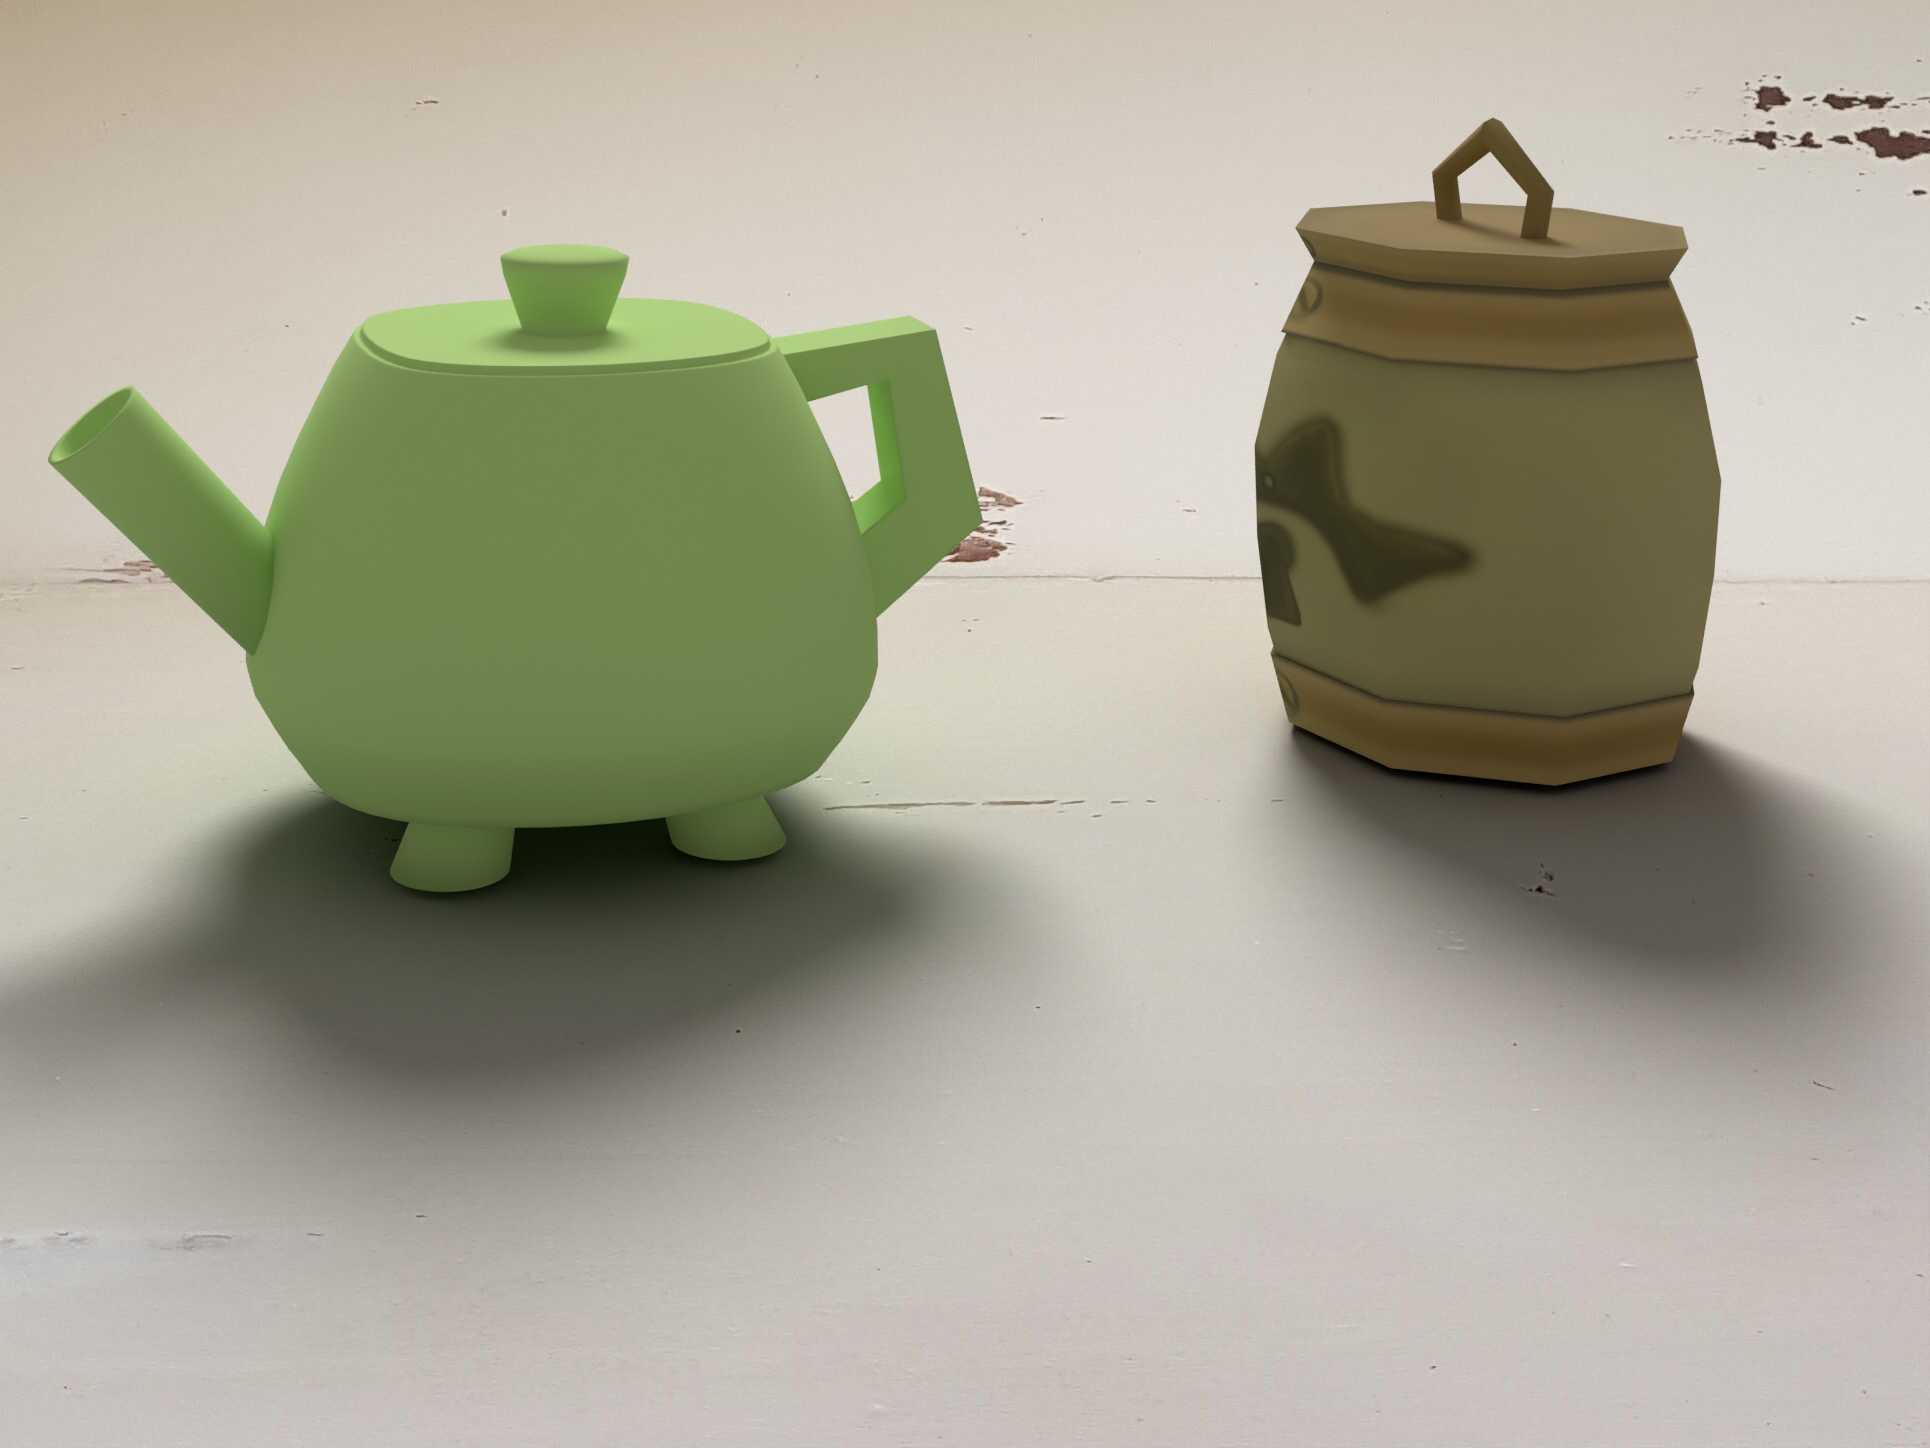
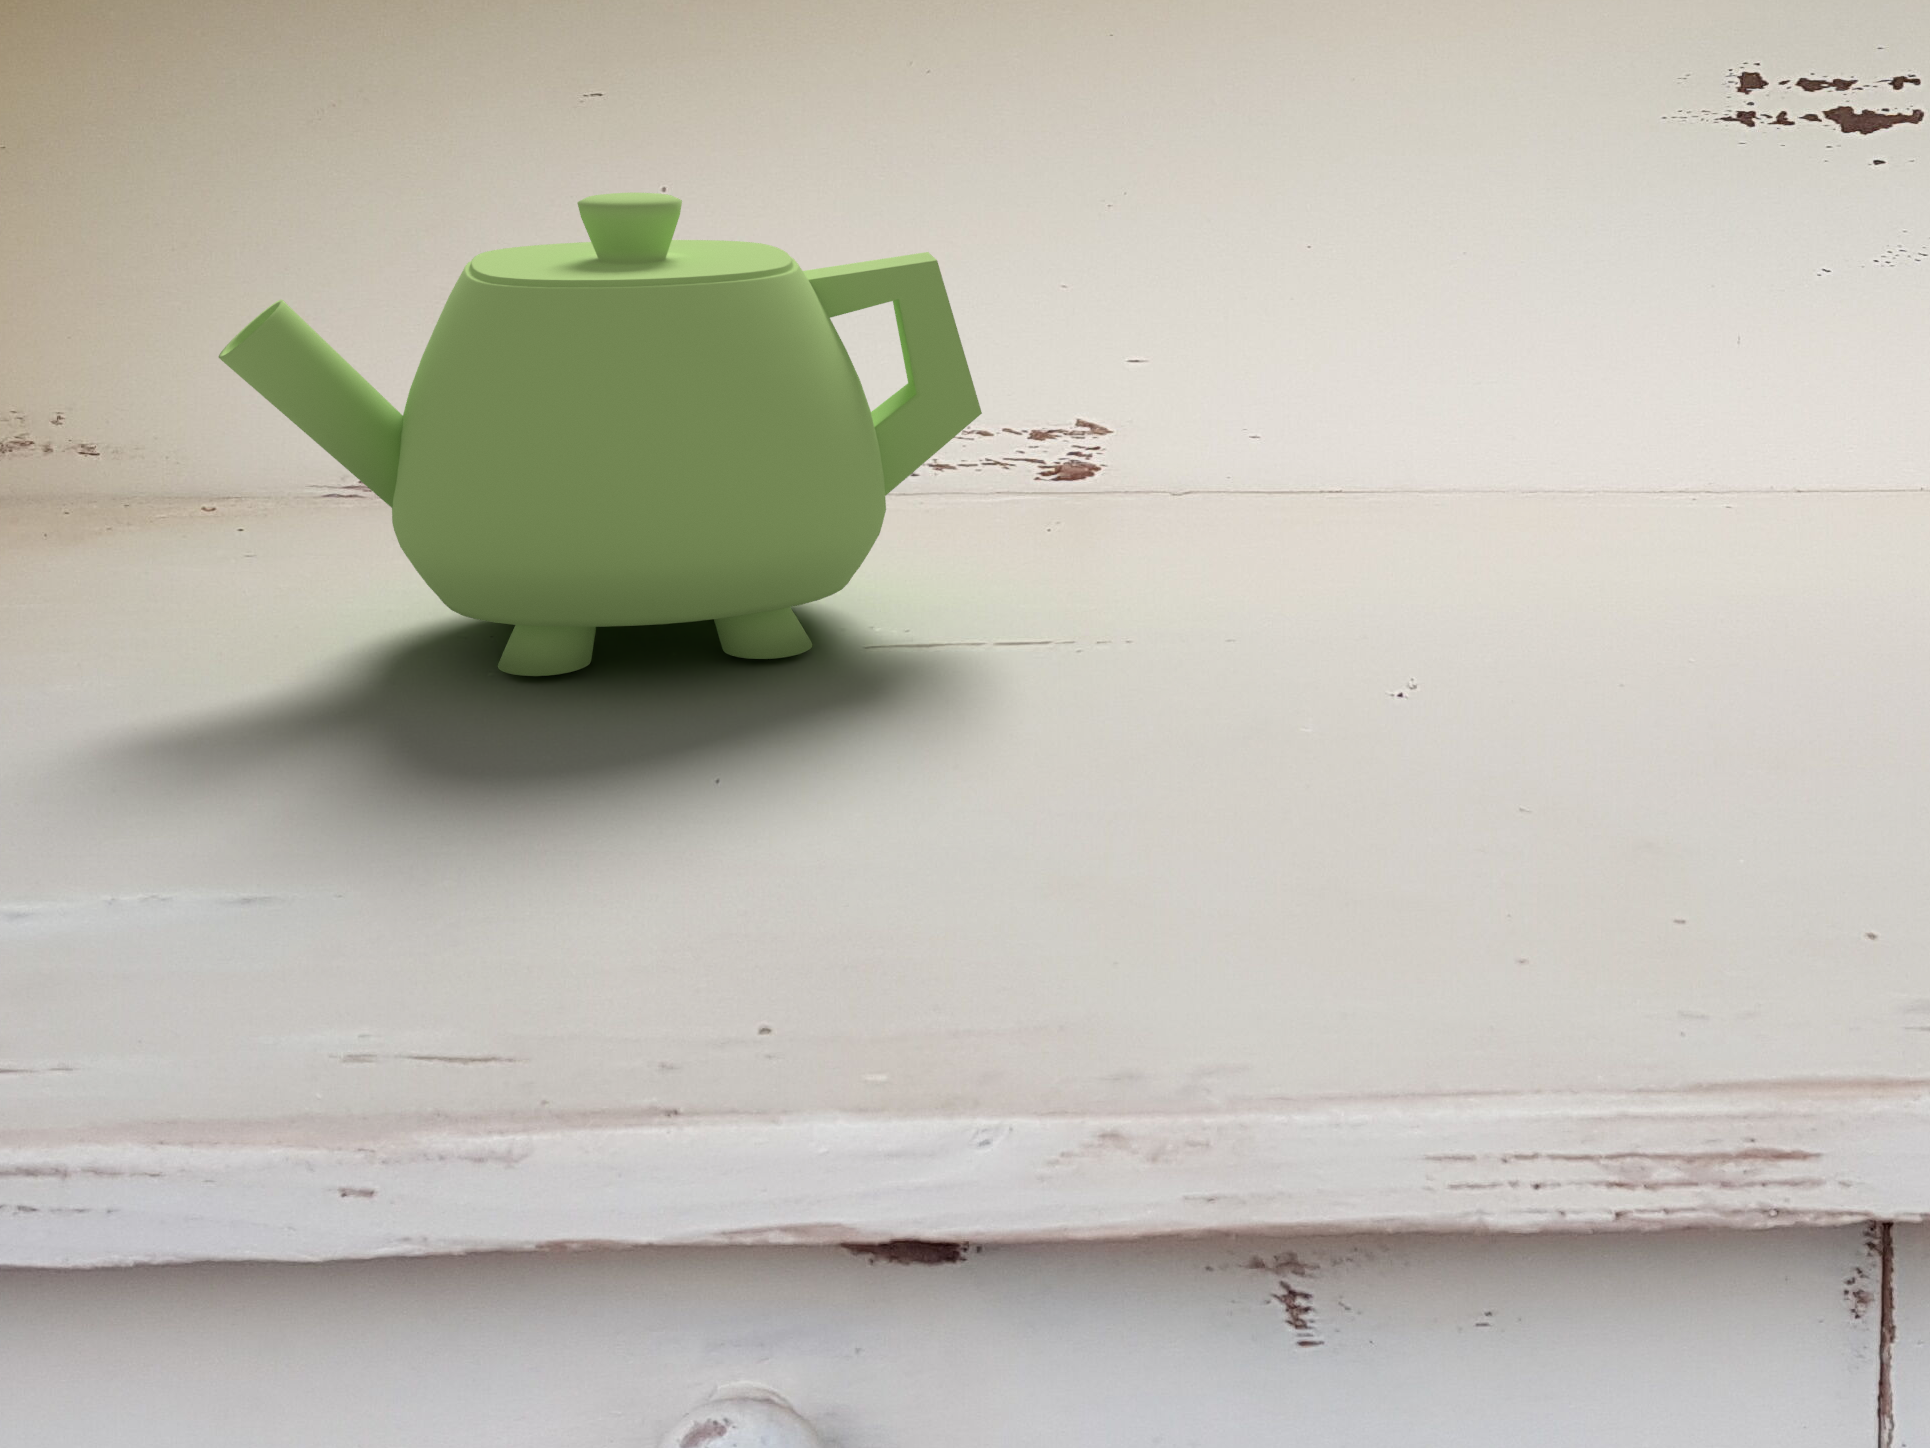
jar: present [1255,118,1721,786] -> none [1225,91,1606,617]

